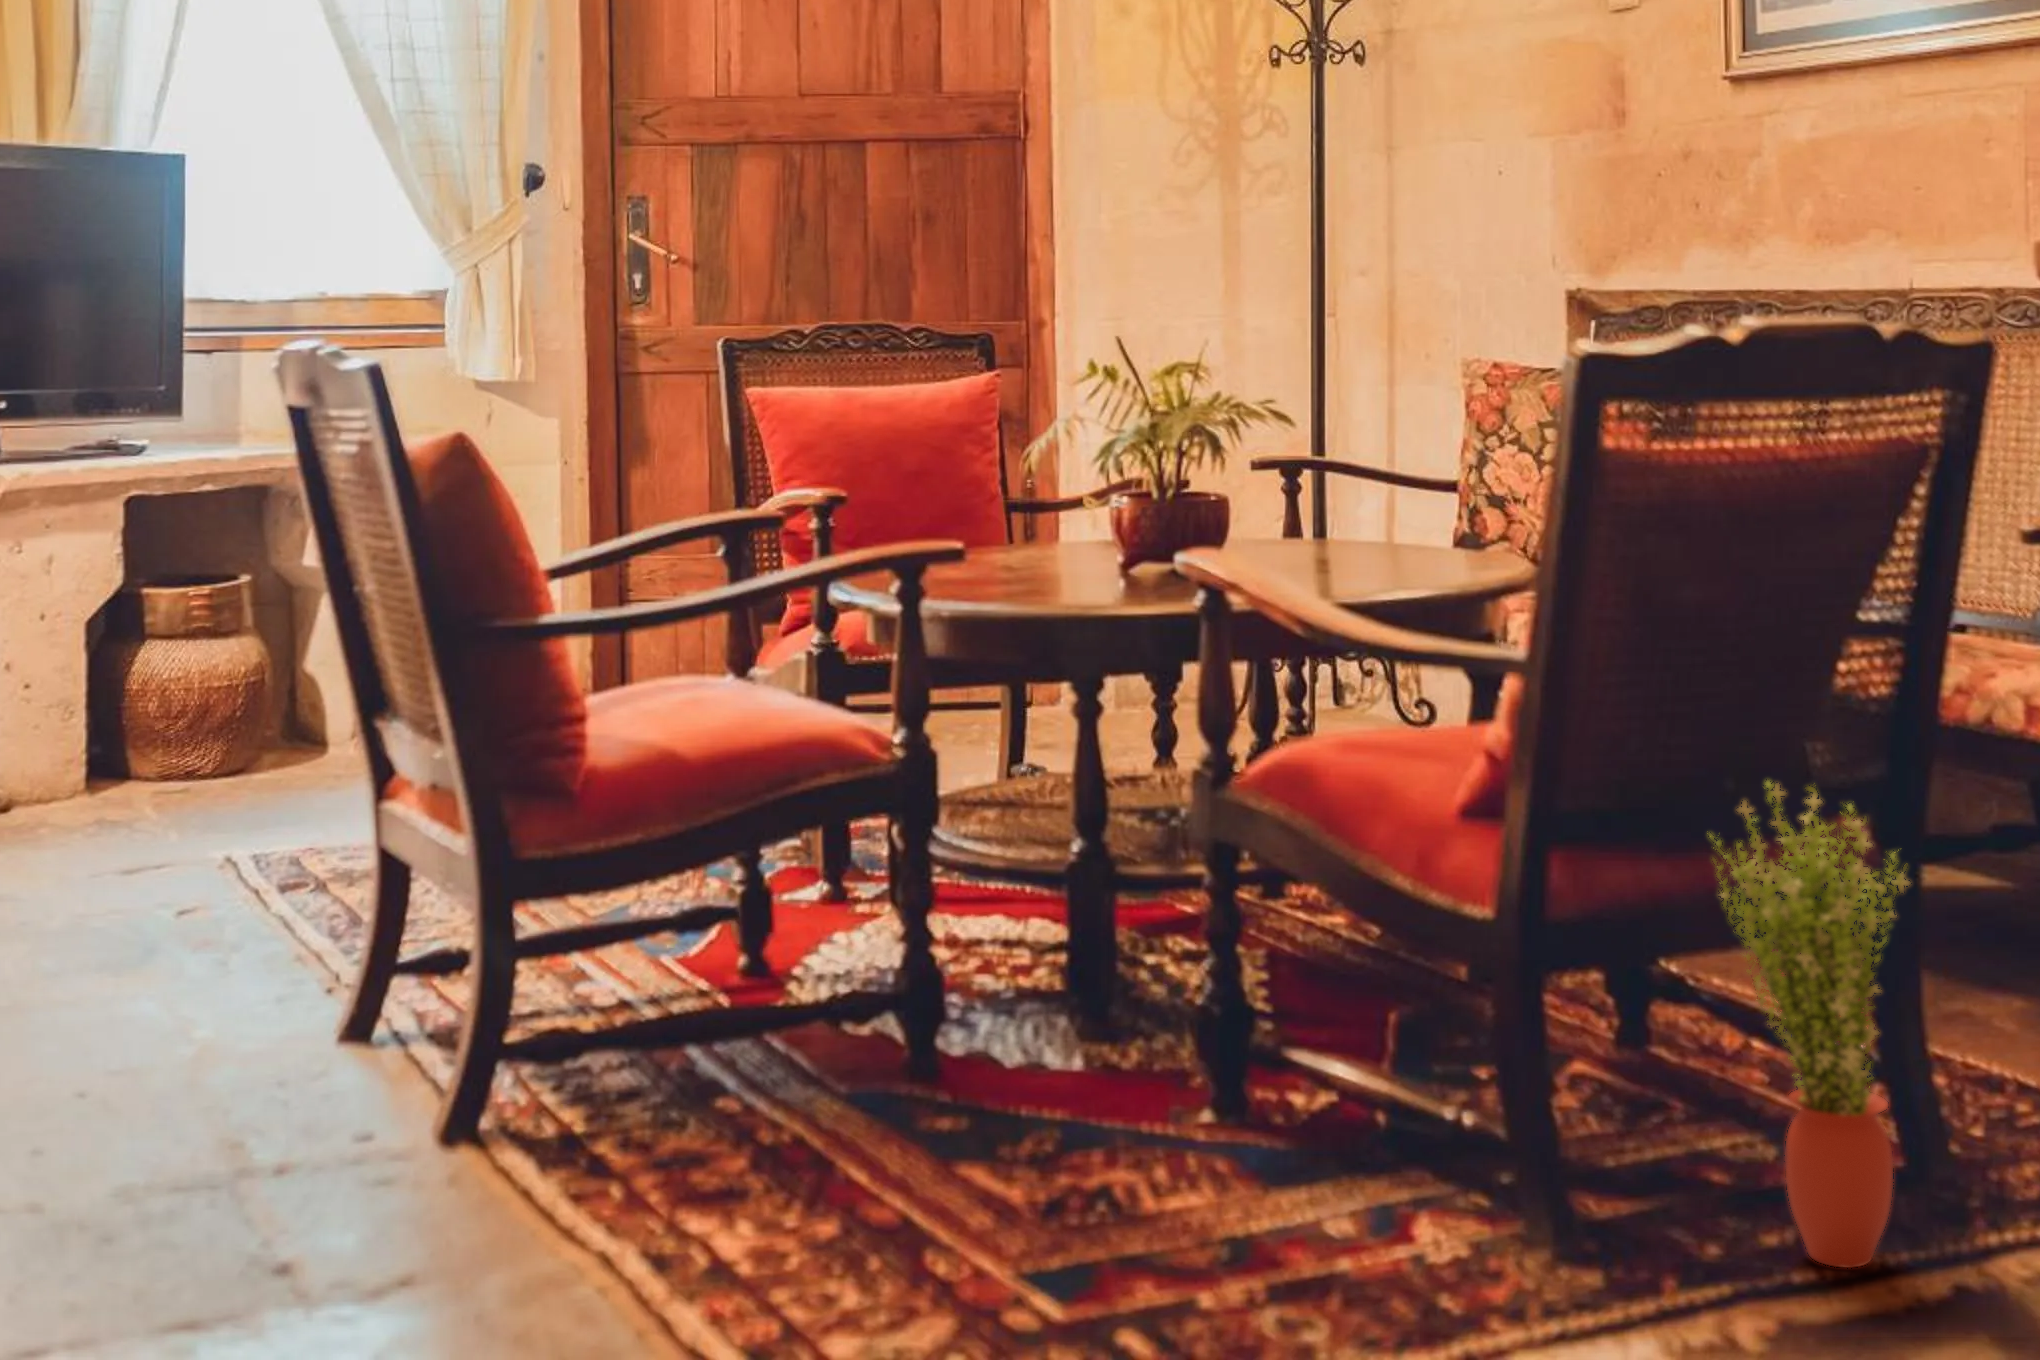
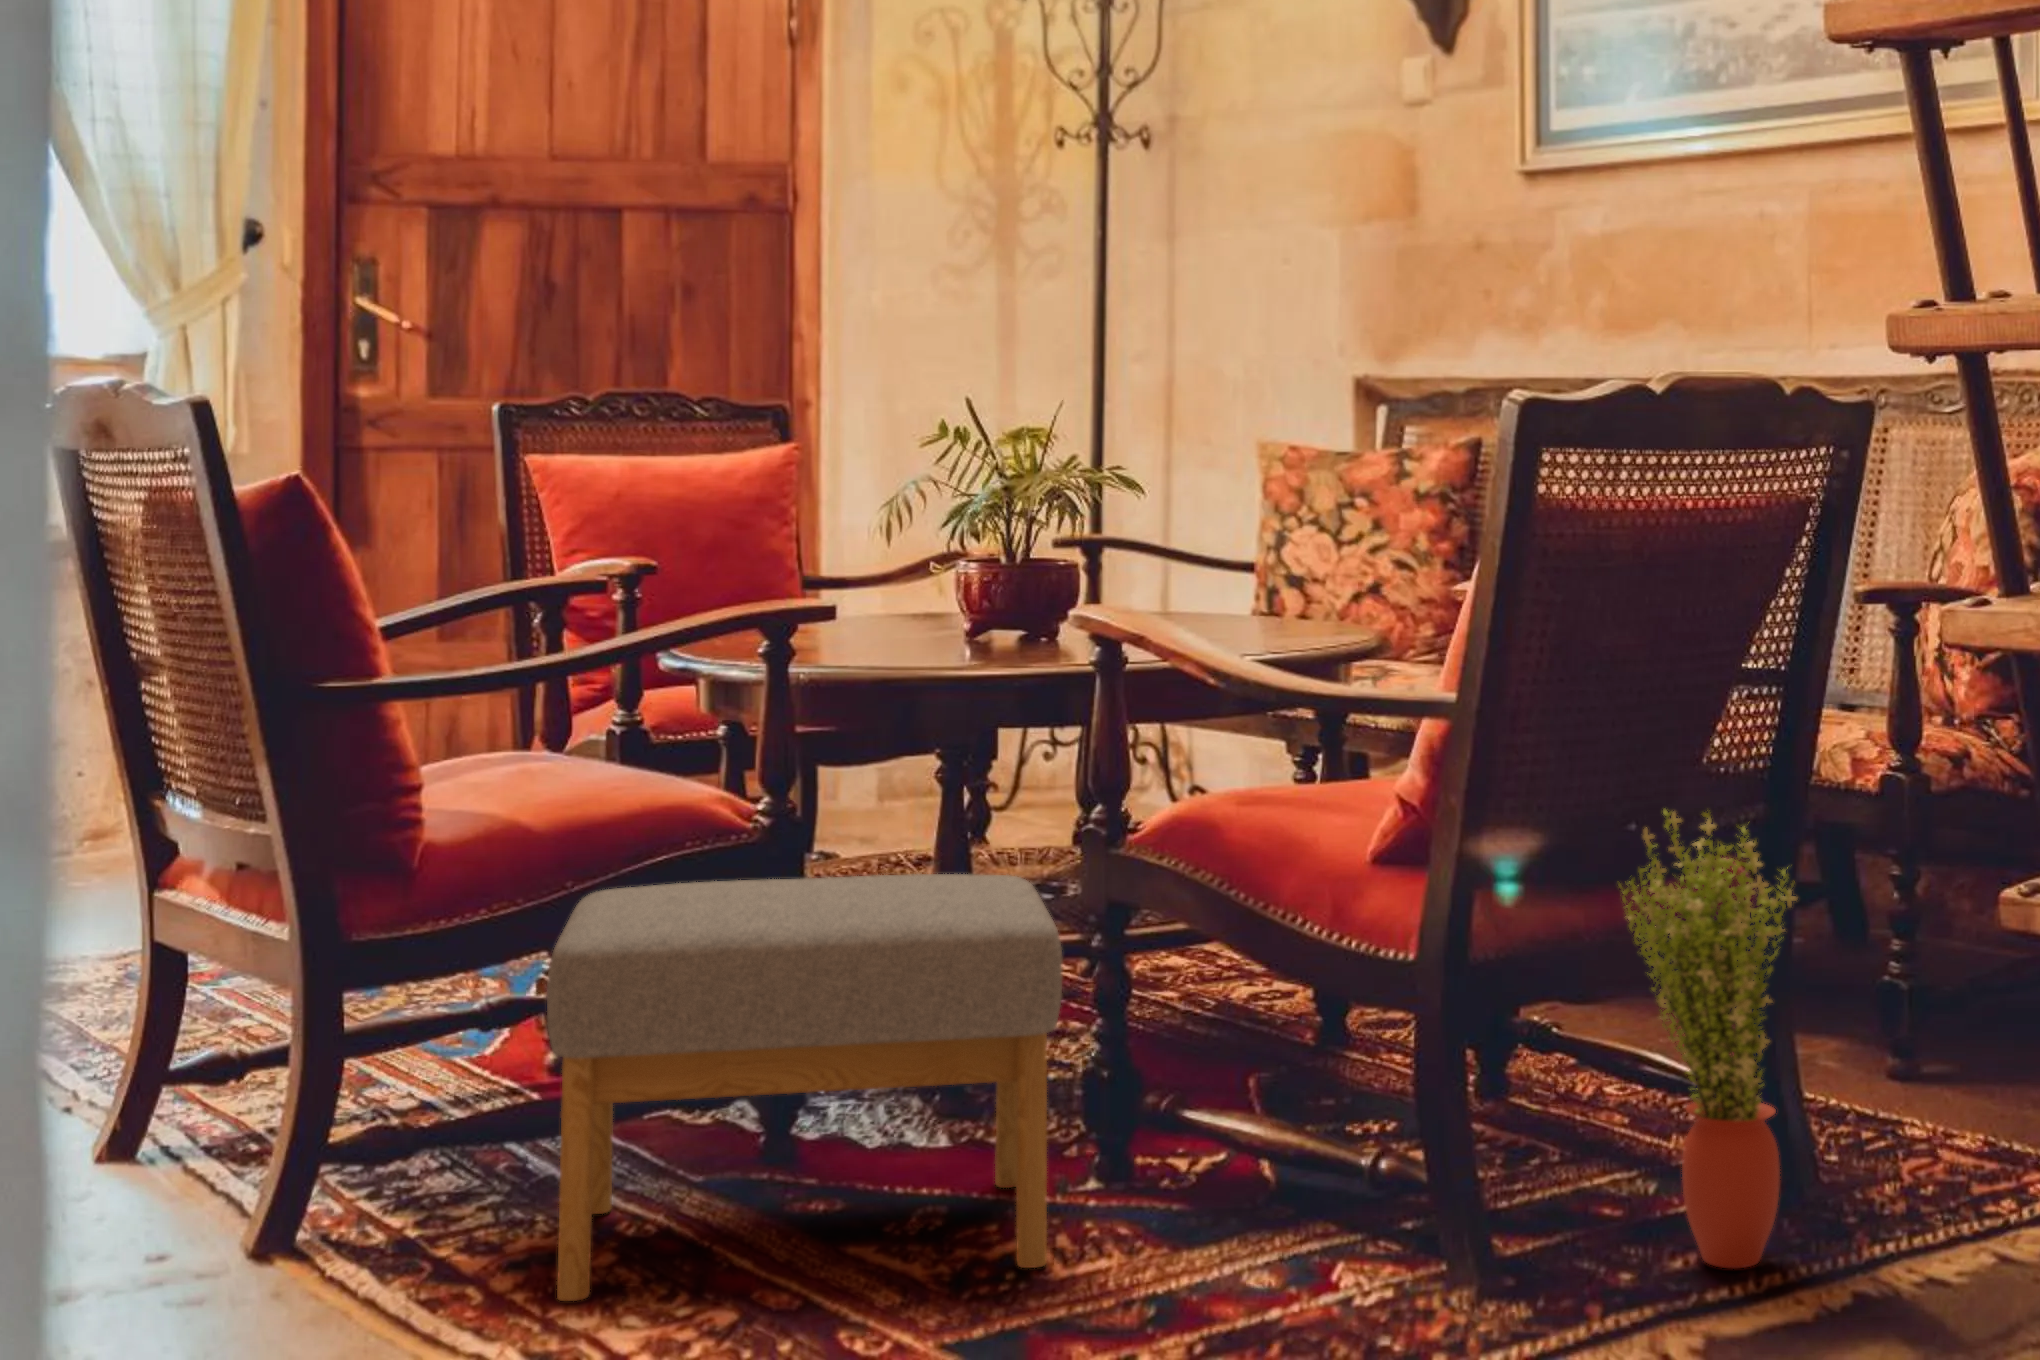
footstool: none [674,814,1149,1205] -> present [547,874,1063,1301]

